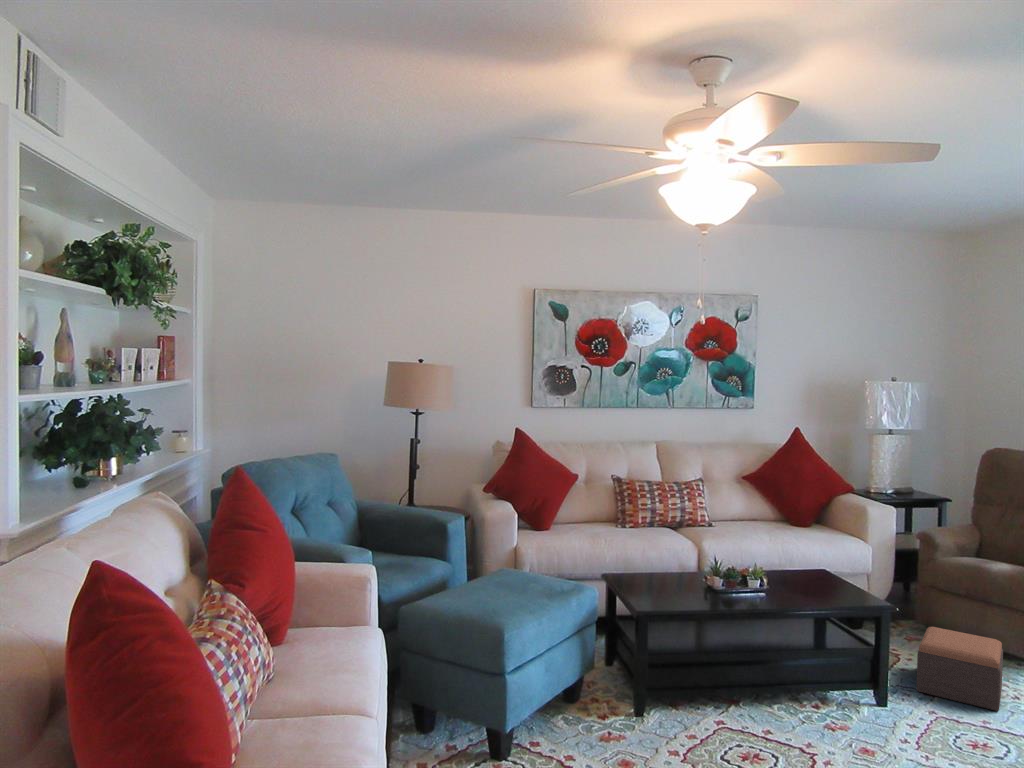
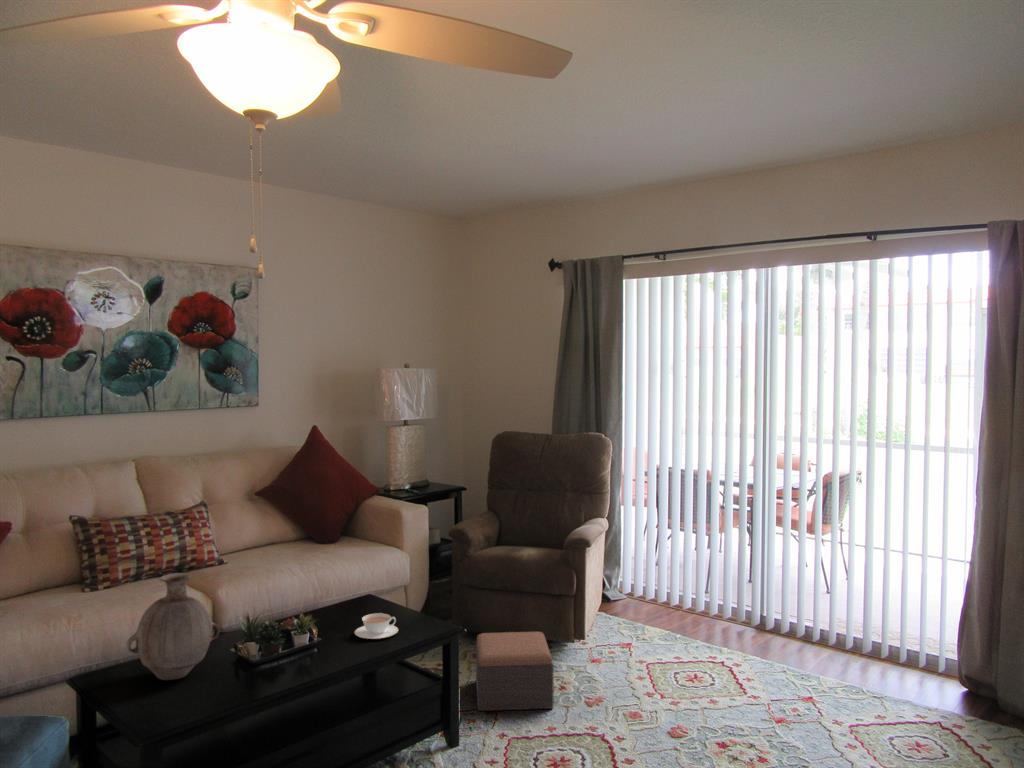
vase: none [631,518,691,589] -> present [127,573,219,680]
teacup: none [795,579,833,599] -> present [355,613,398,639]

